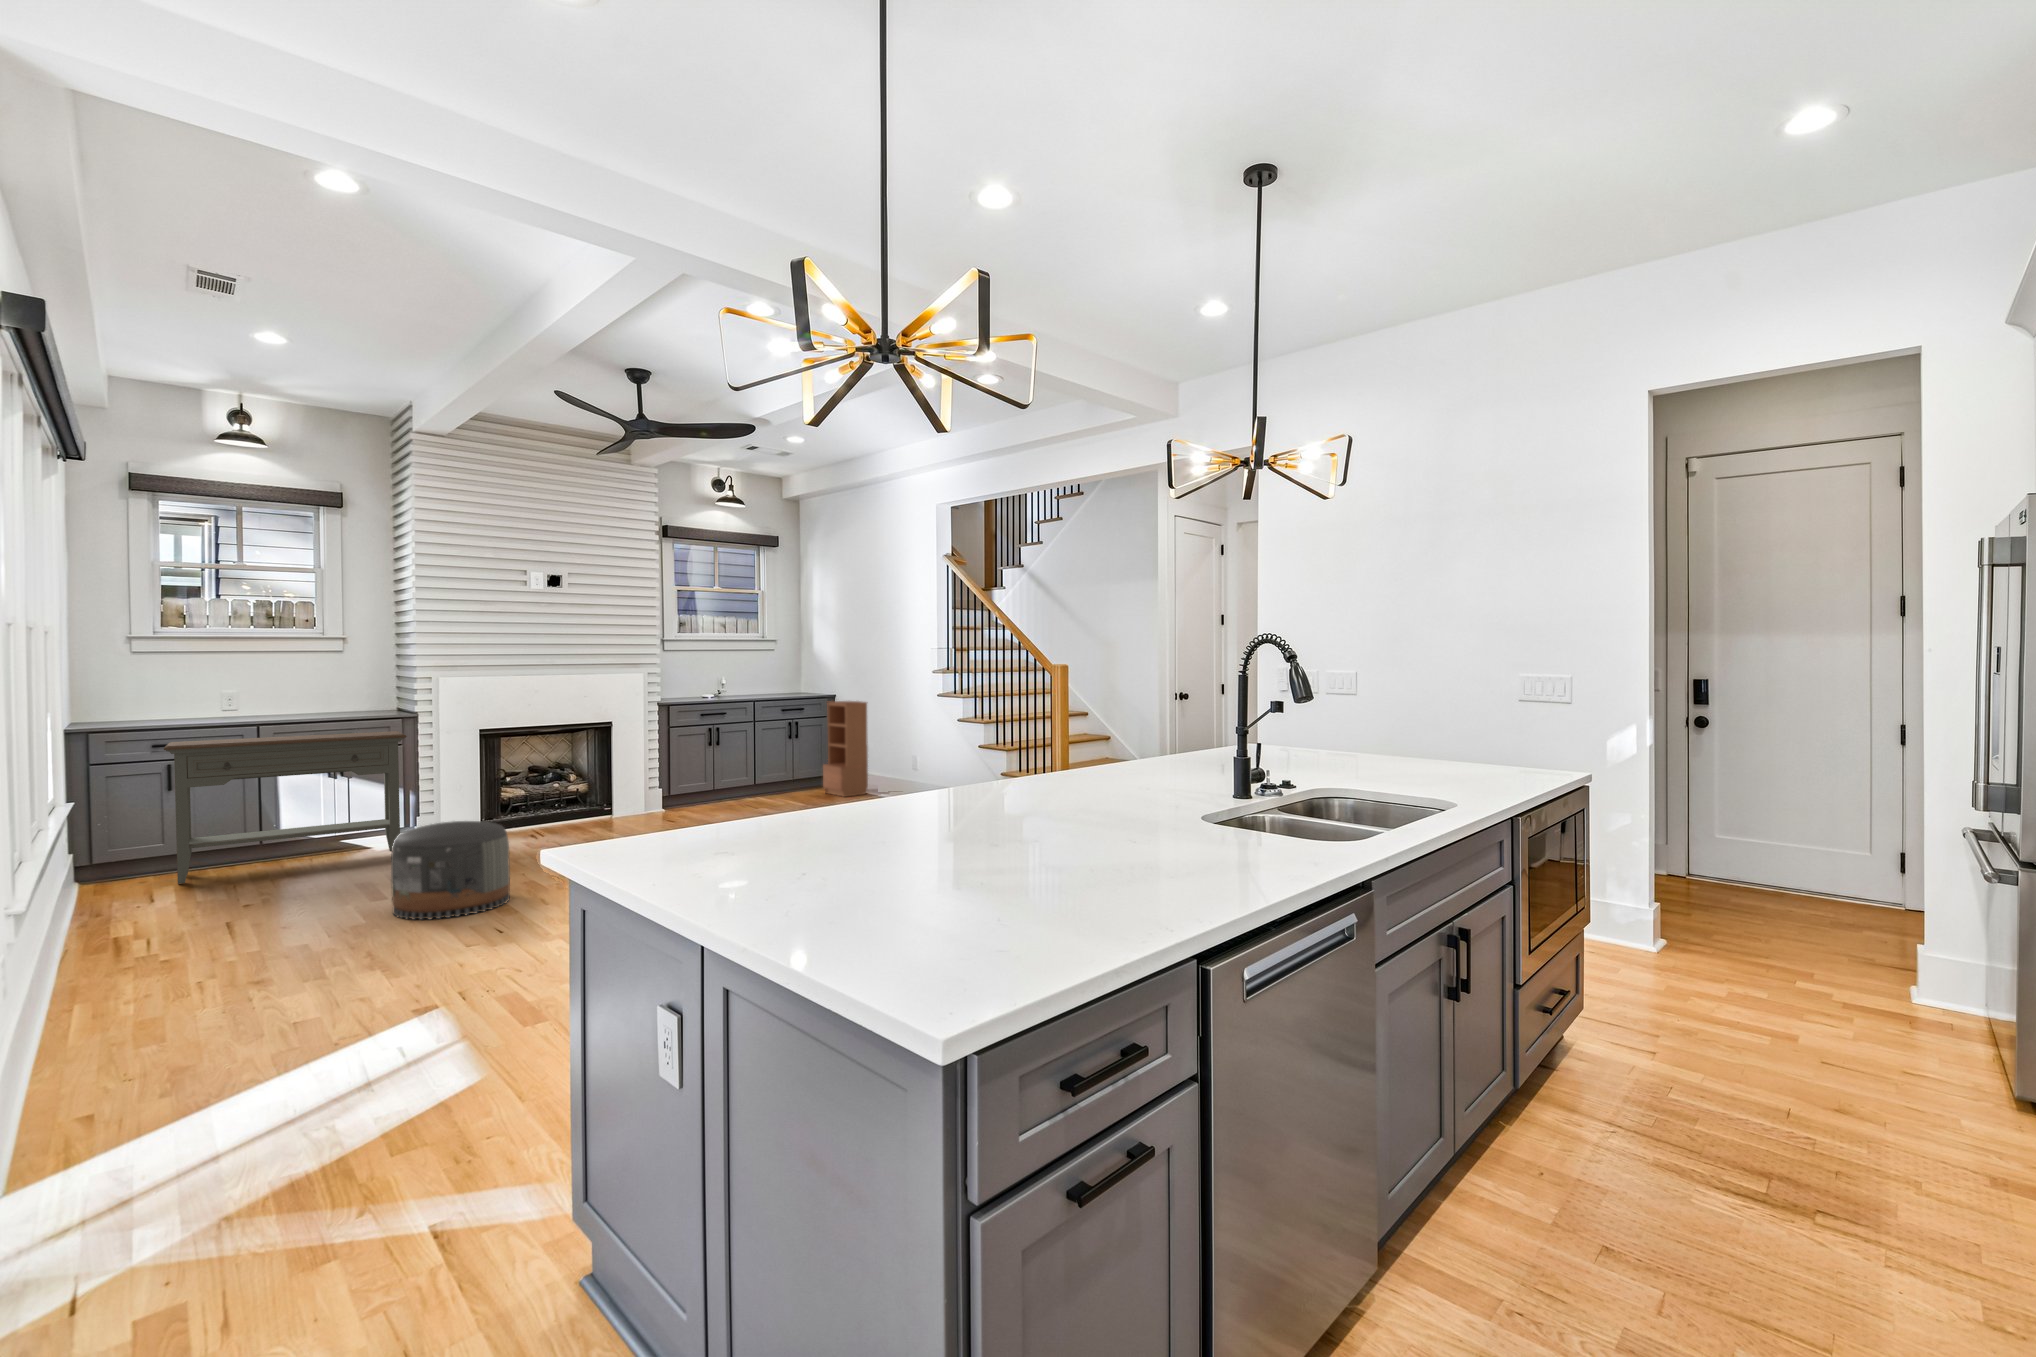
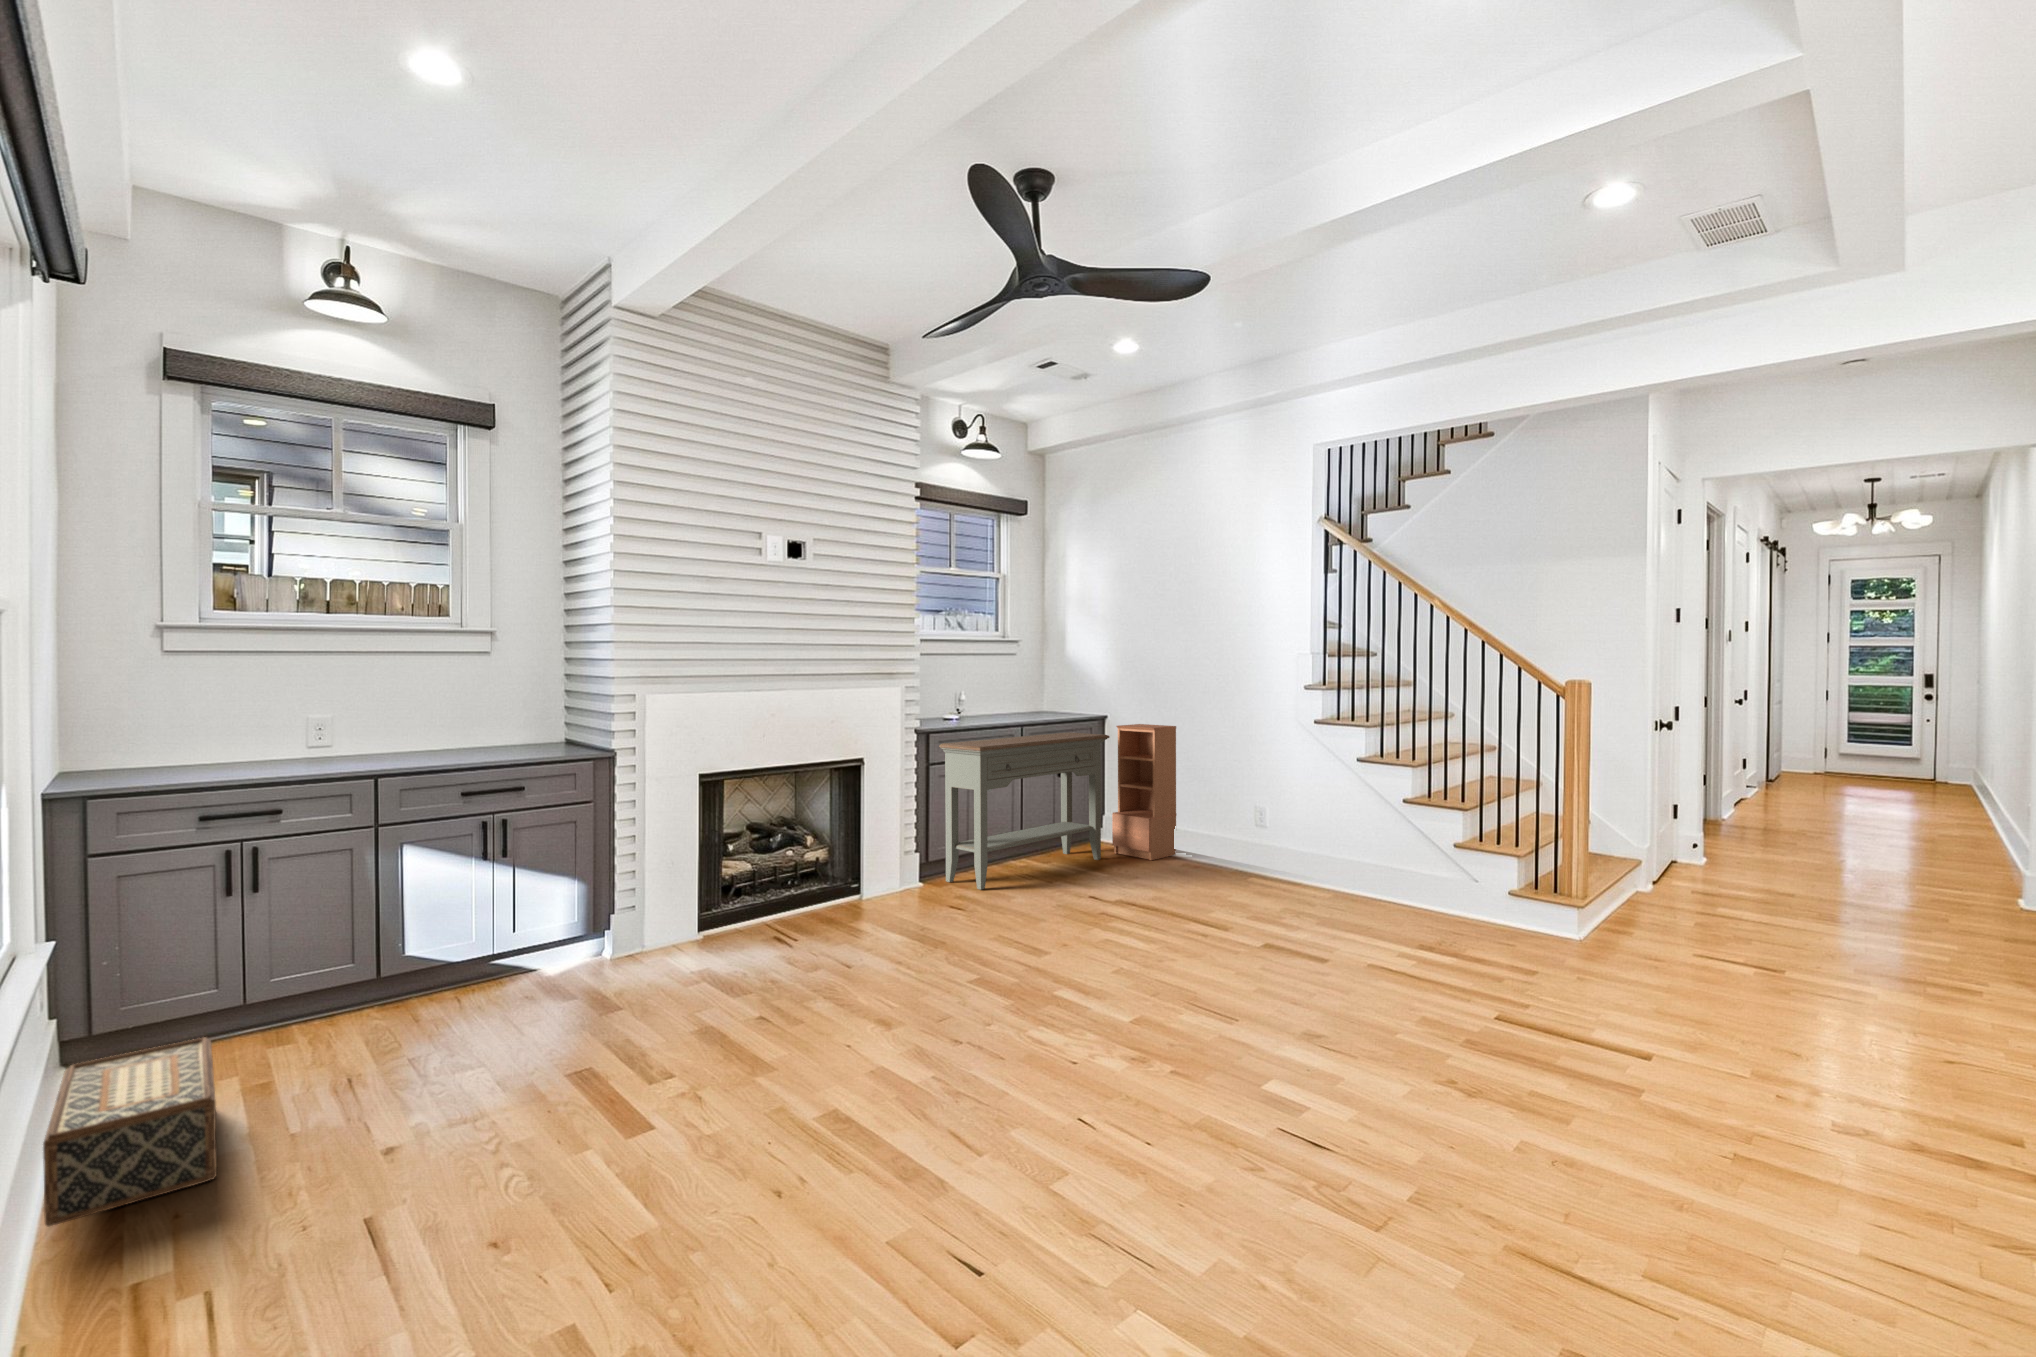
console table: present [164,731,407,884] -> present [939,732,1110,890]
pouf: present [391,821,510,920] -> none [690,970,897,1205]
woven basket: none [72,858,157,926] -> present [43,1037,217,1226]

